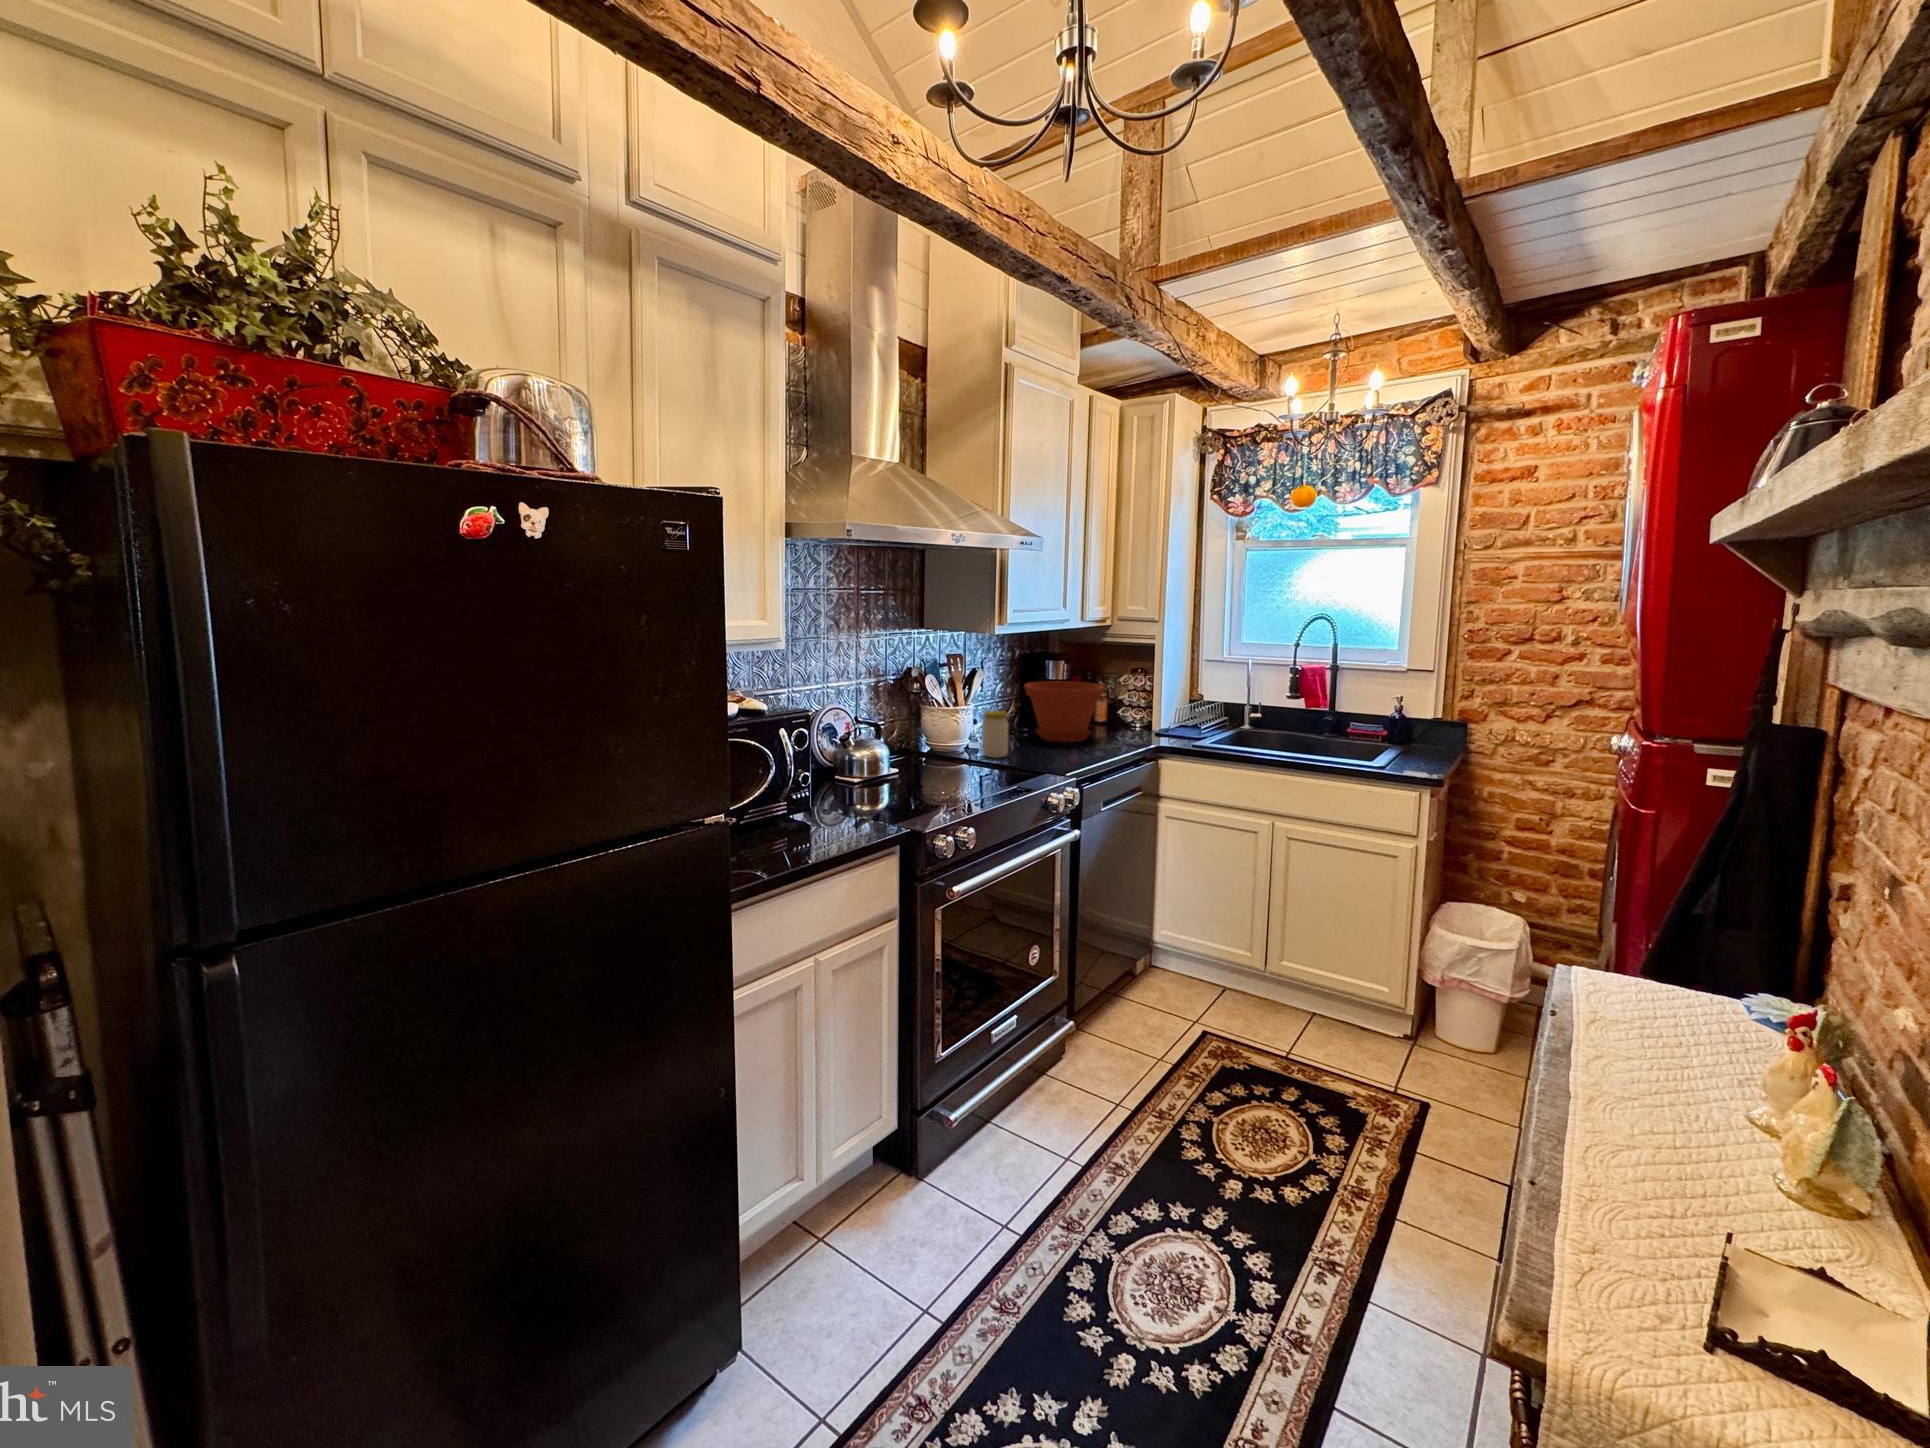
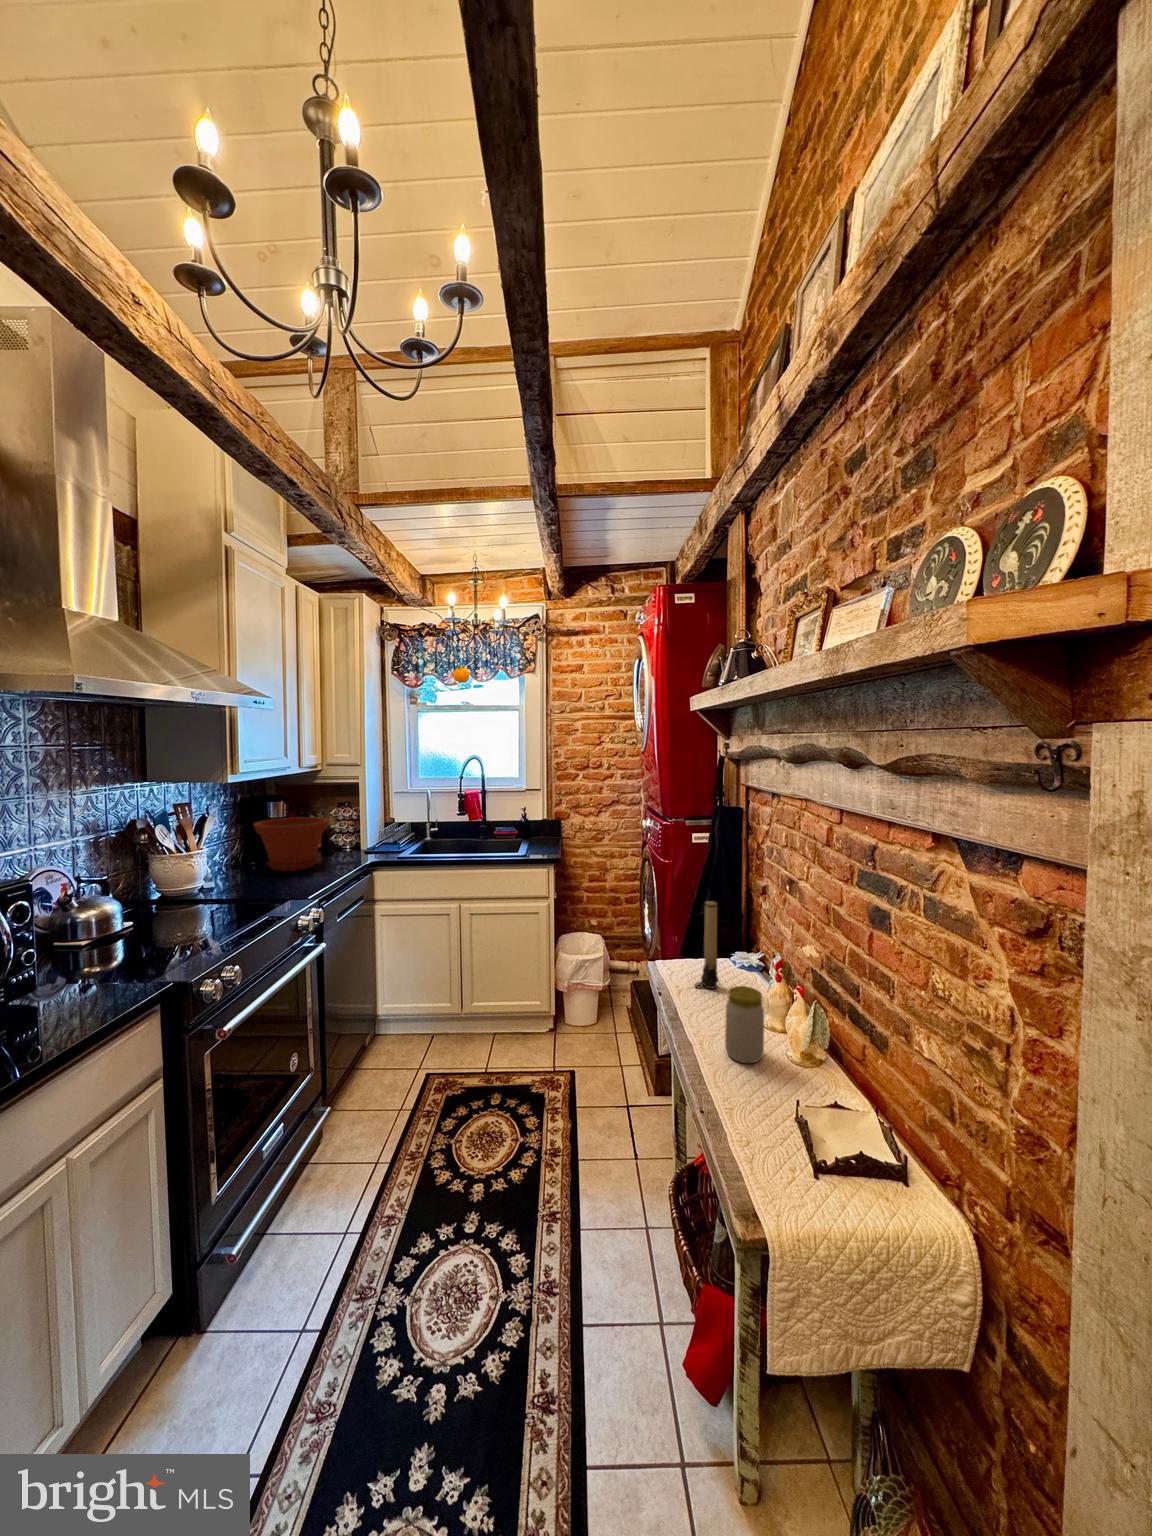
jar: present [982,710,1008,758] -> present [725,986,764,1063]
candle: none [1628,879,1700,1037] -> present [695,901,719,988]

